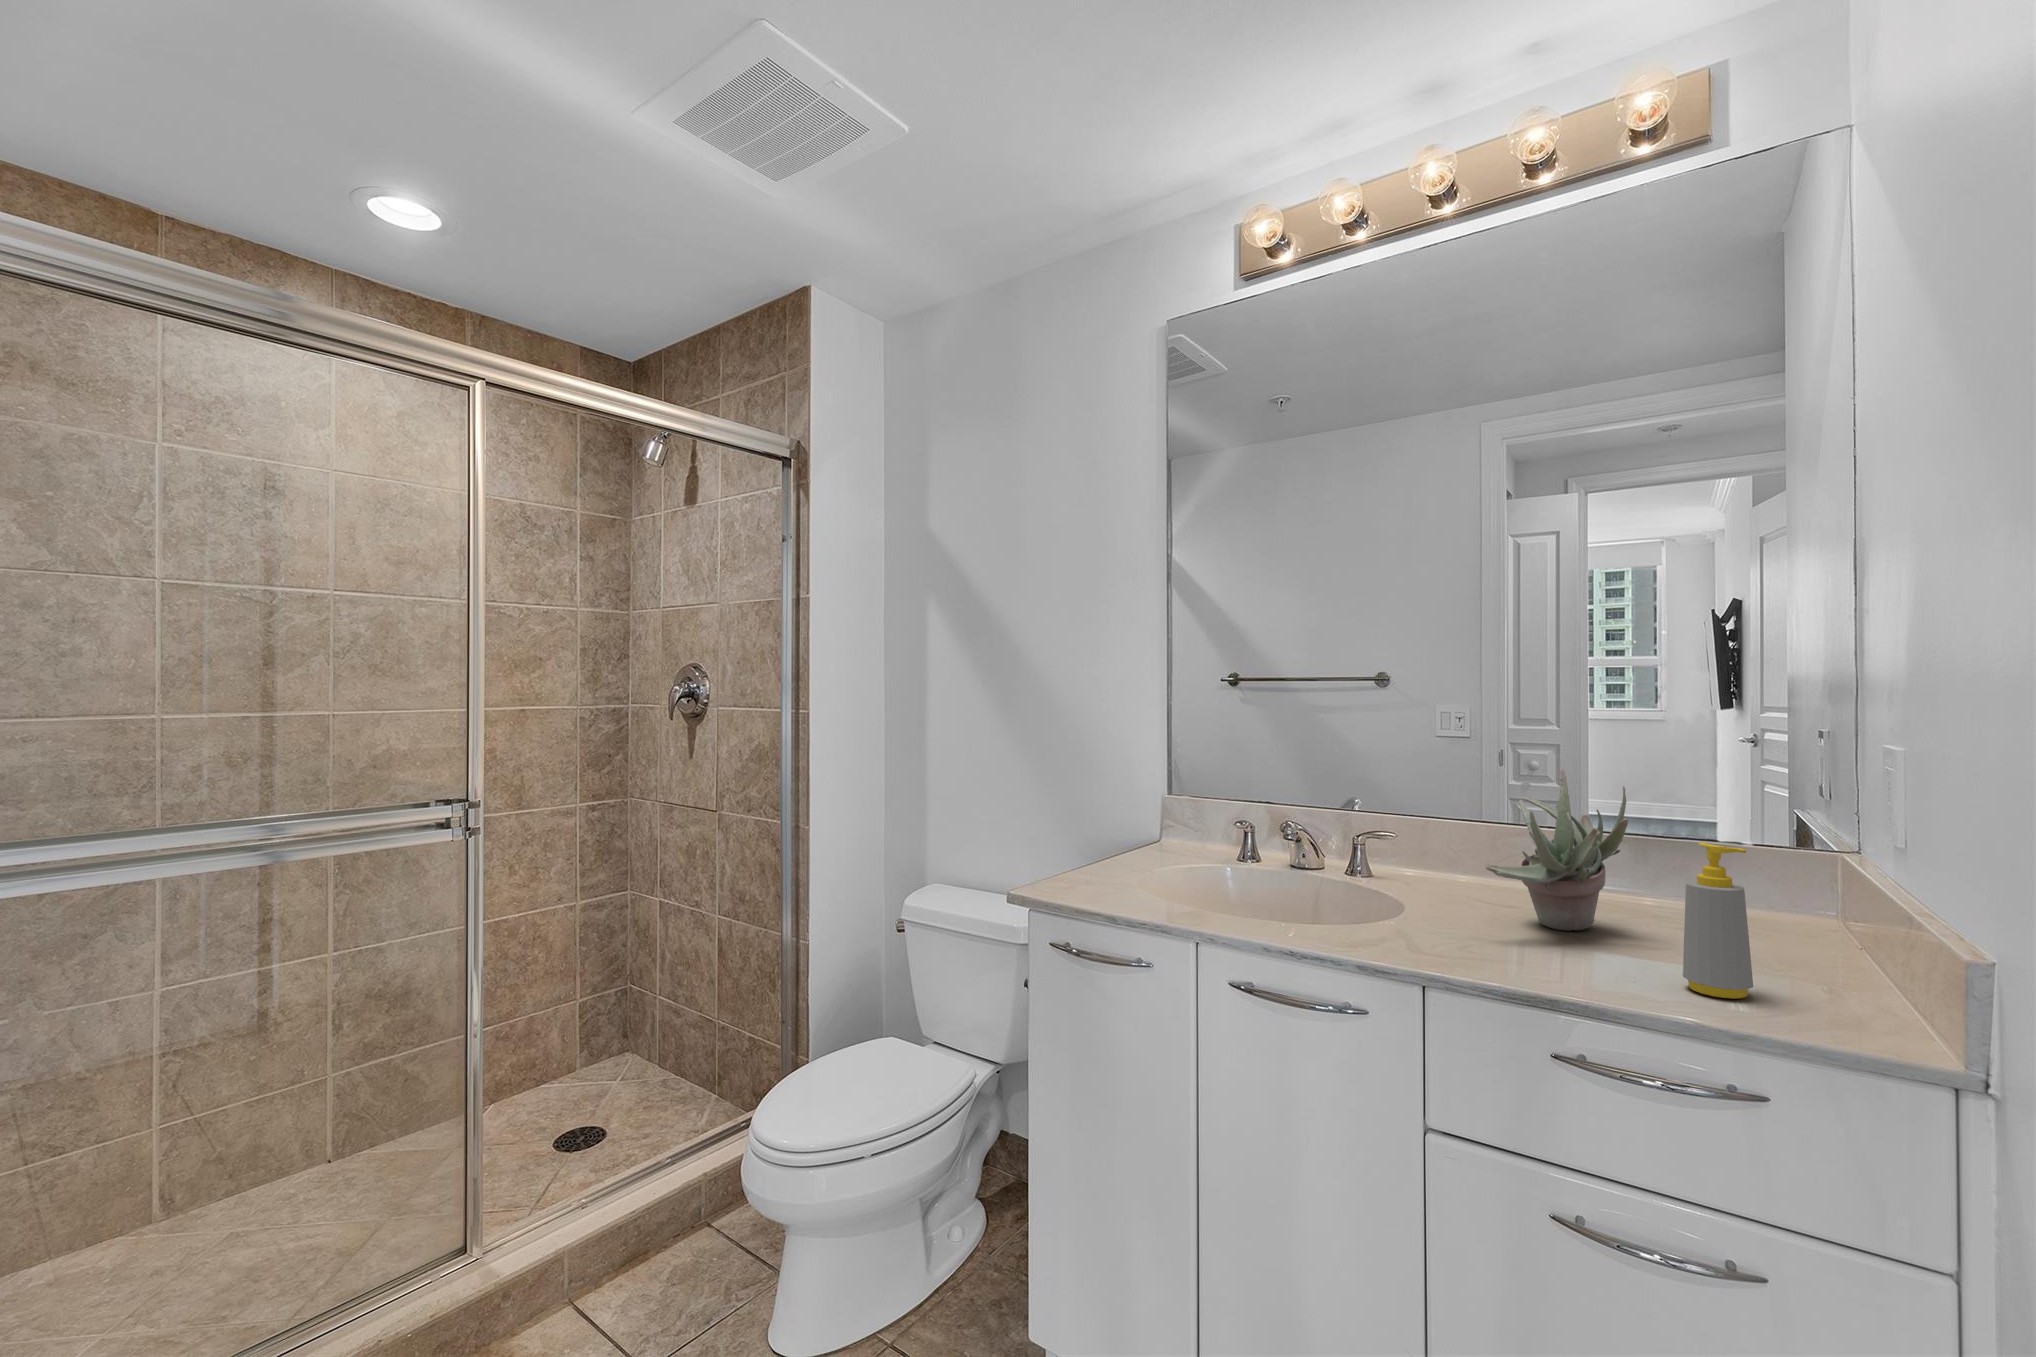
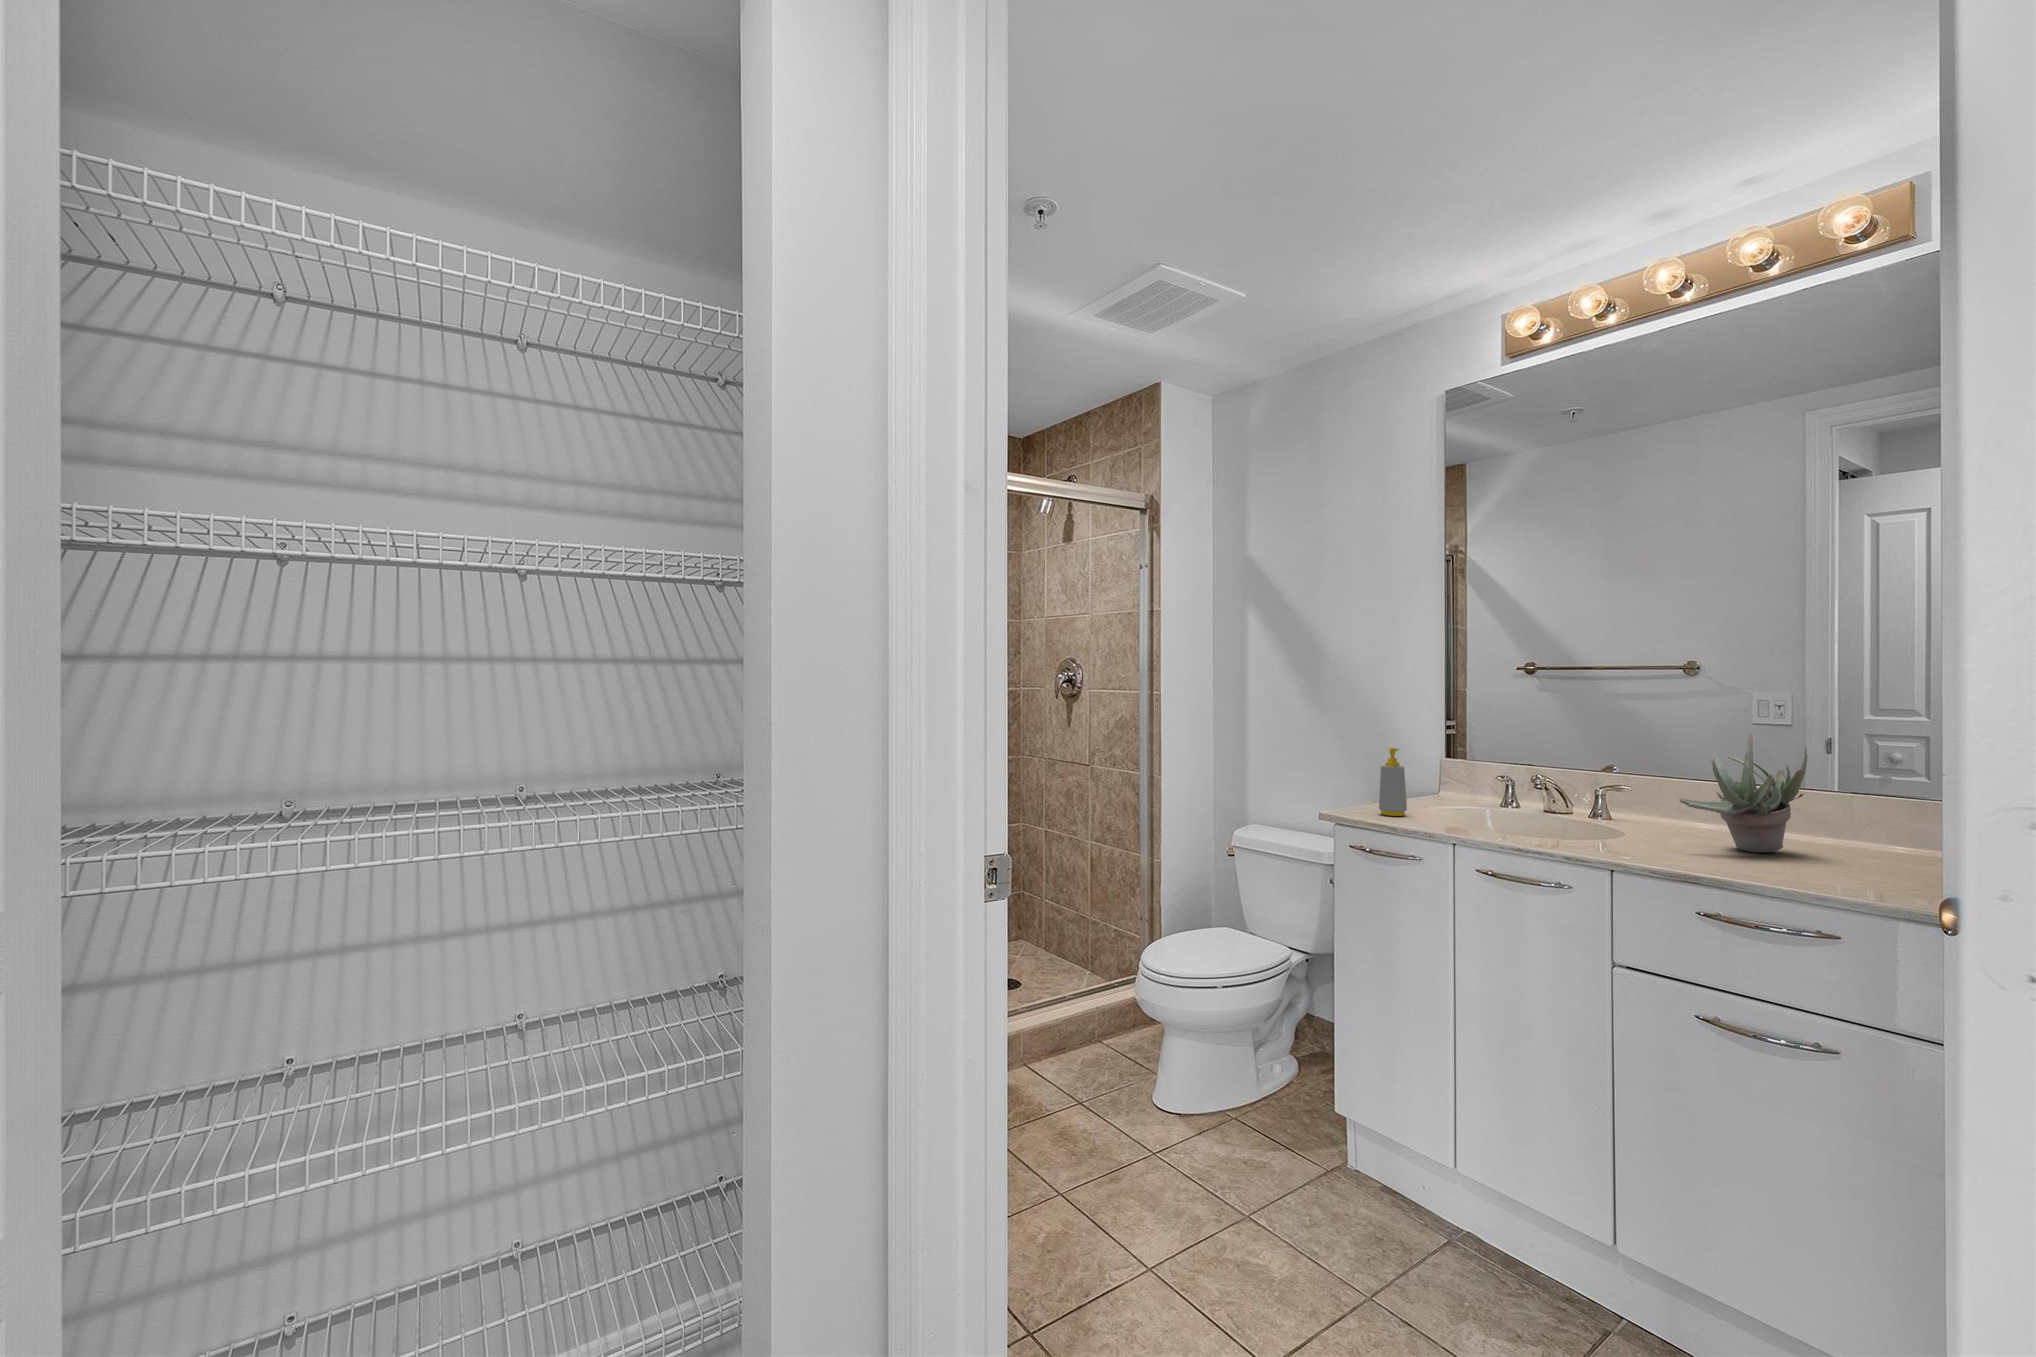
soap bottle: present [1683,842,1753,999] -> present [1379,747,1407,816]

